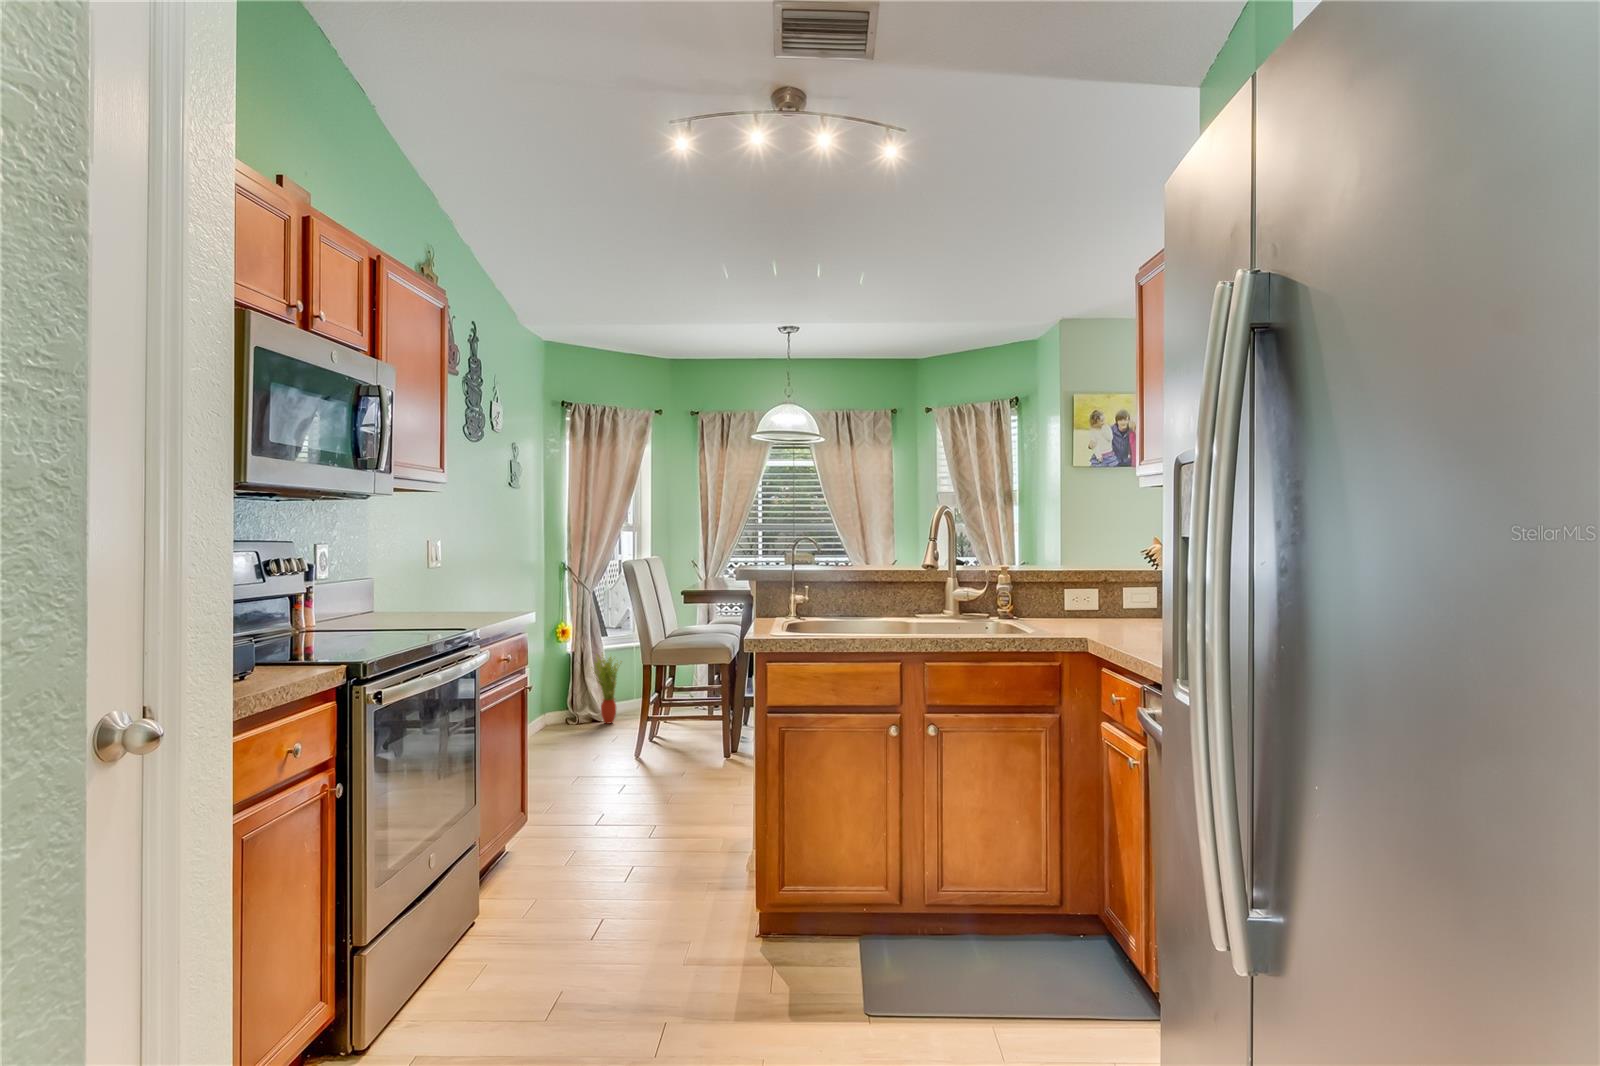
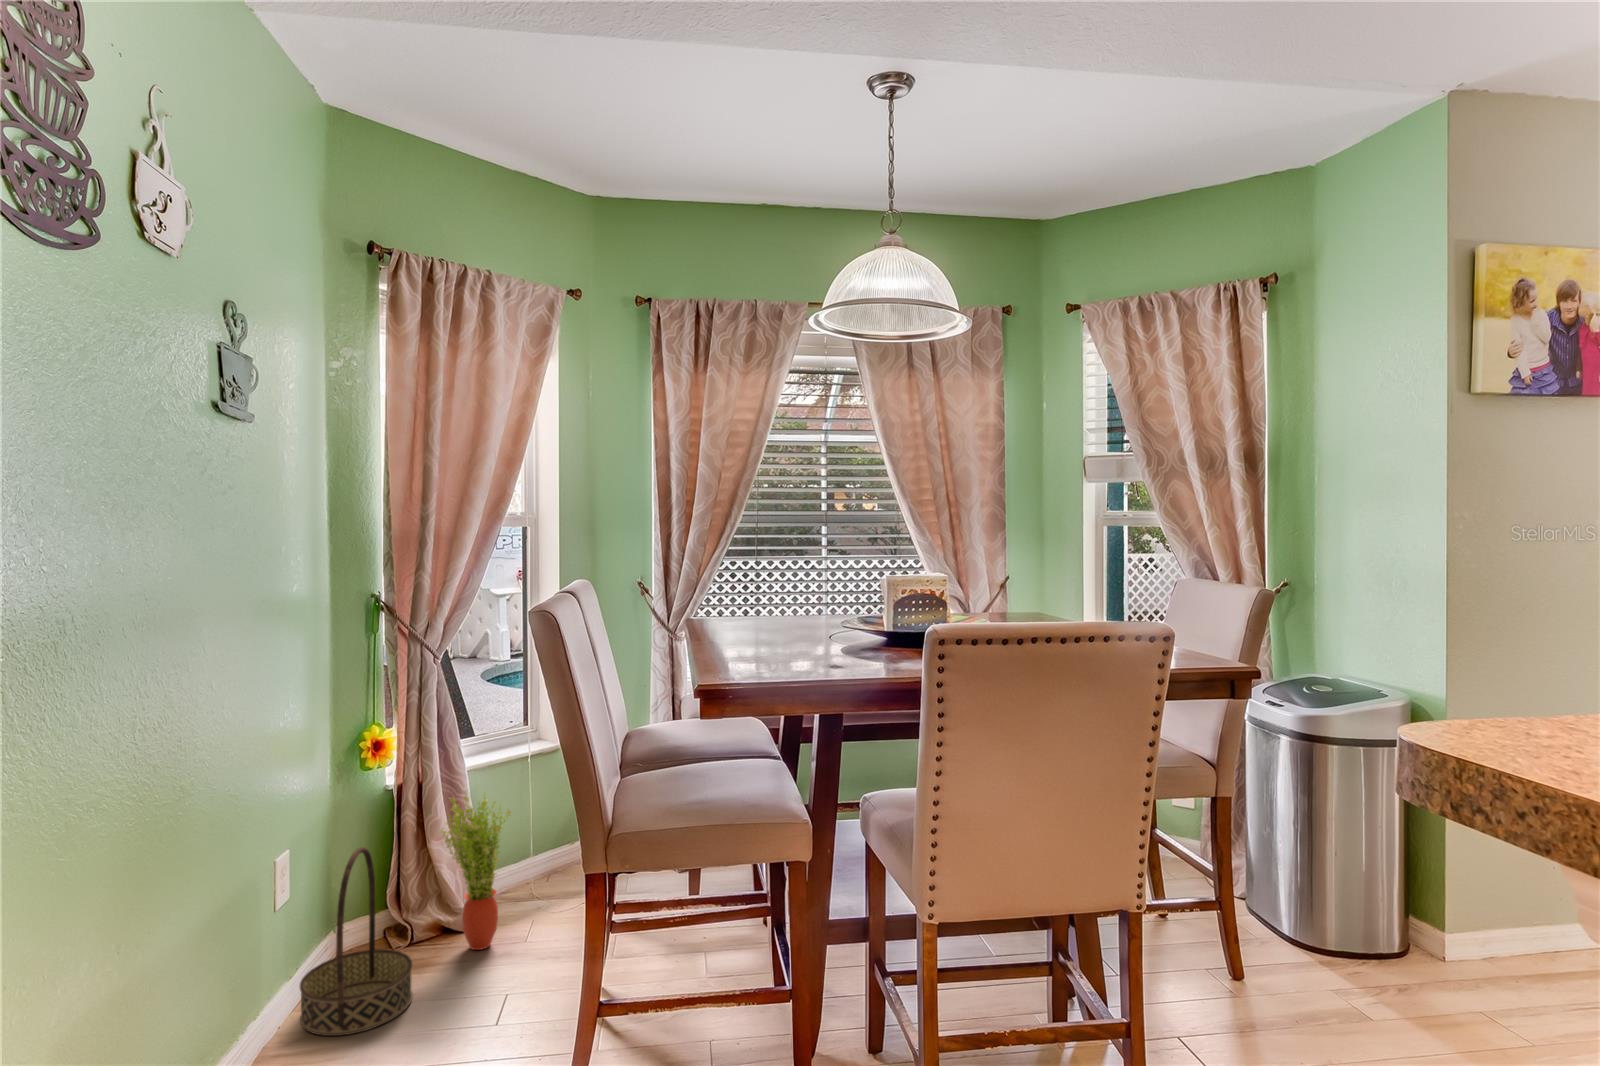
basket: none [537,666,580,737] -> present [300,847,413,1036]

